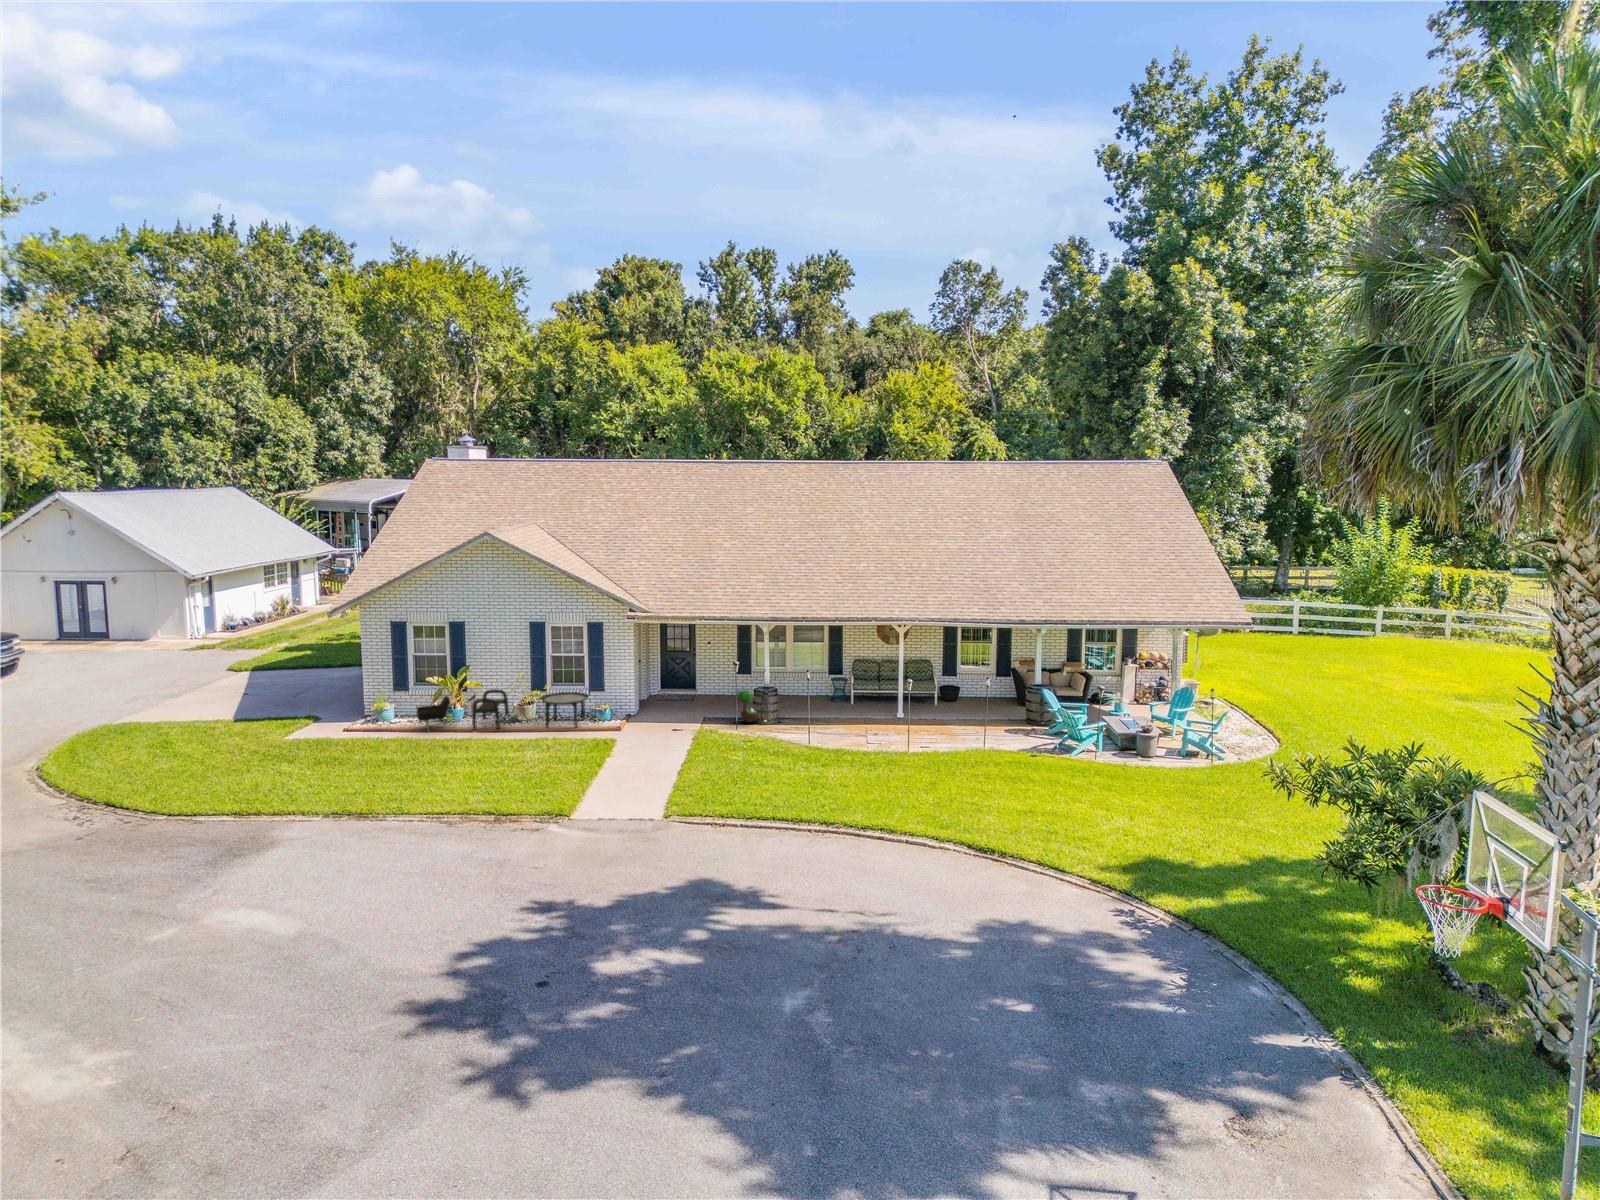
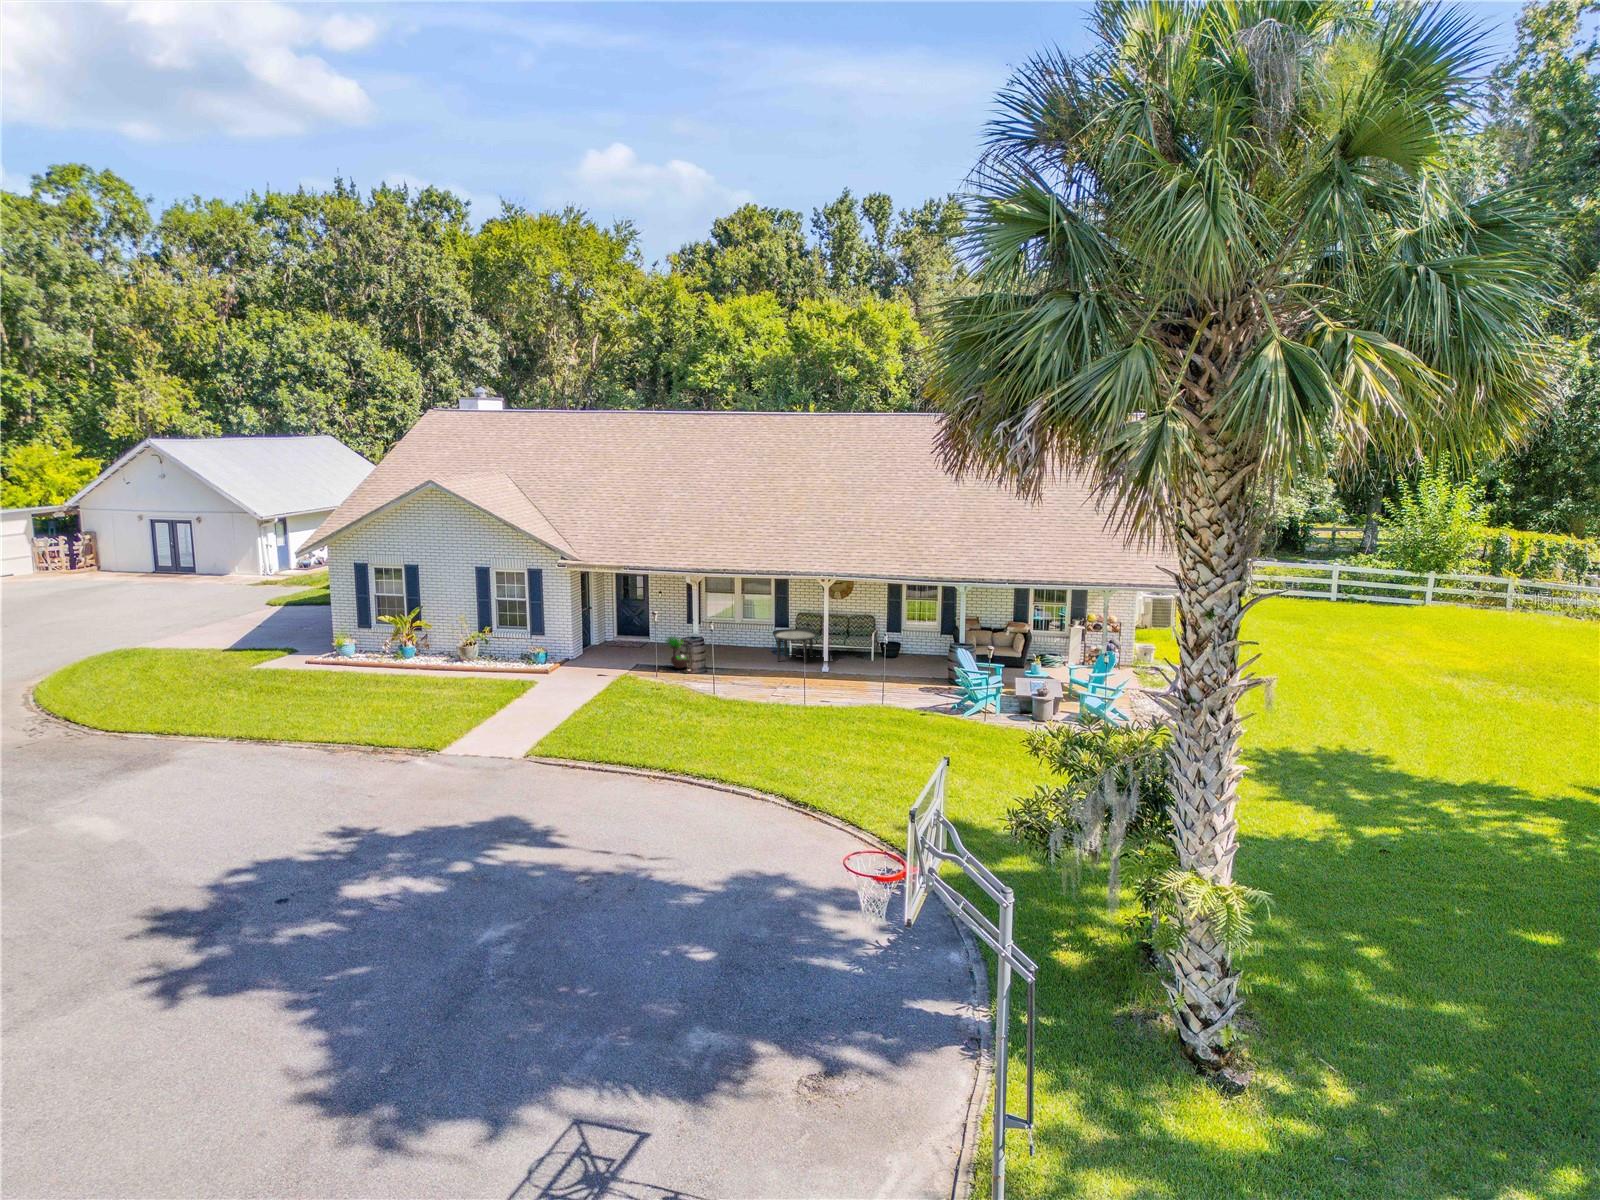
bench: present [472,689,509,729] -> none [422,626,464,664]
round table: present [541,692,589,728] -> present [773,629,817,663]
lounge chair: present [417,696,450,730] -> none [370,631,406,663]

